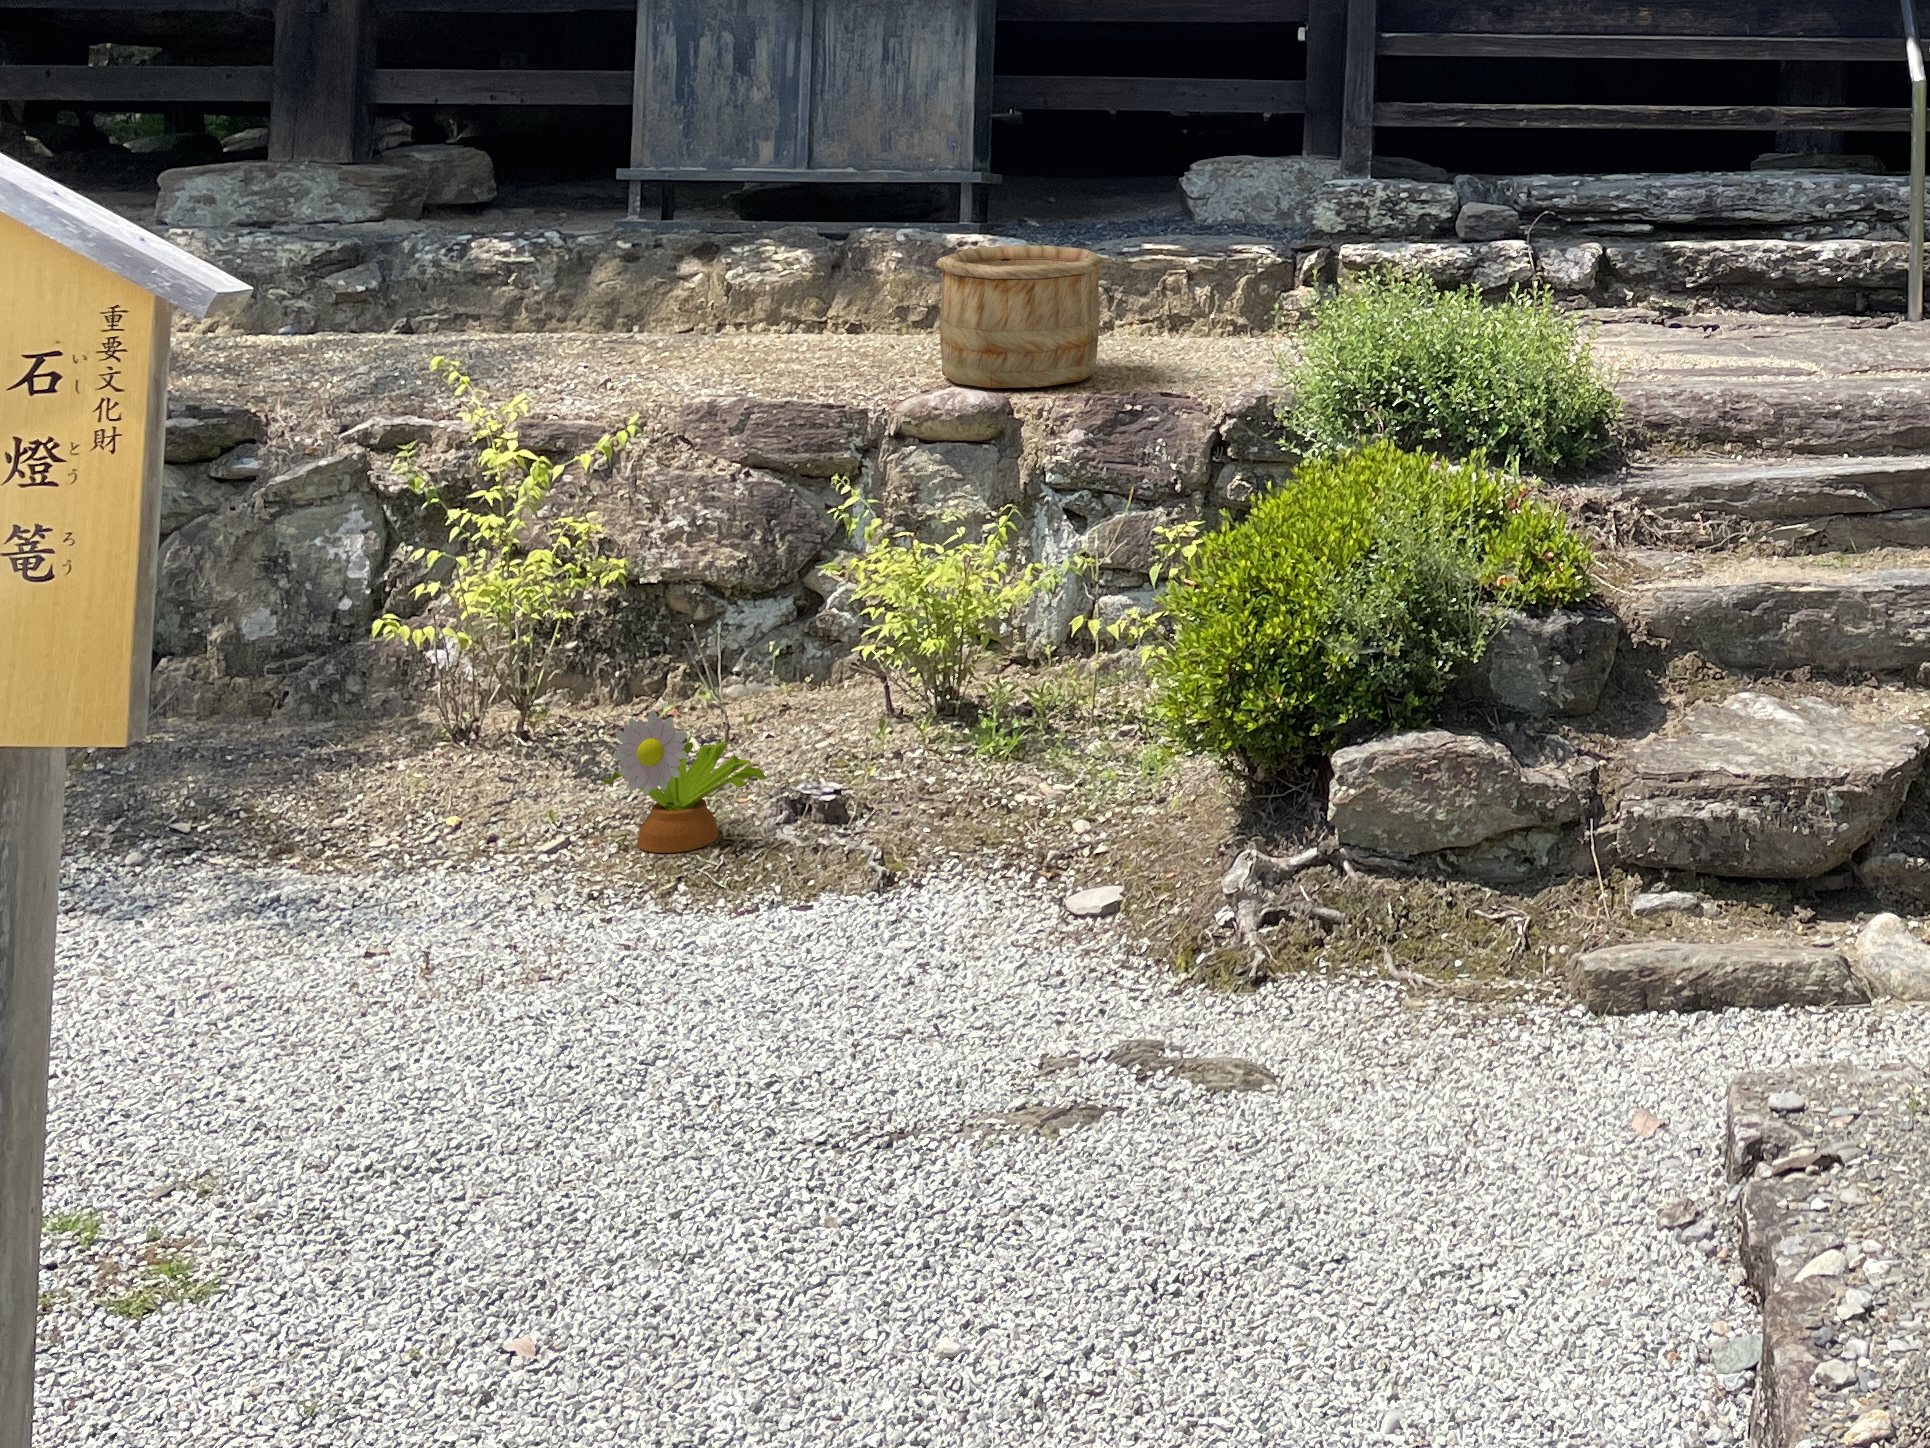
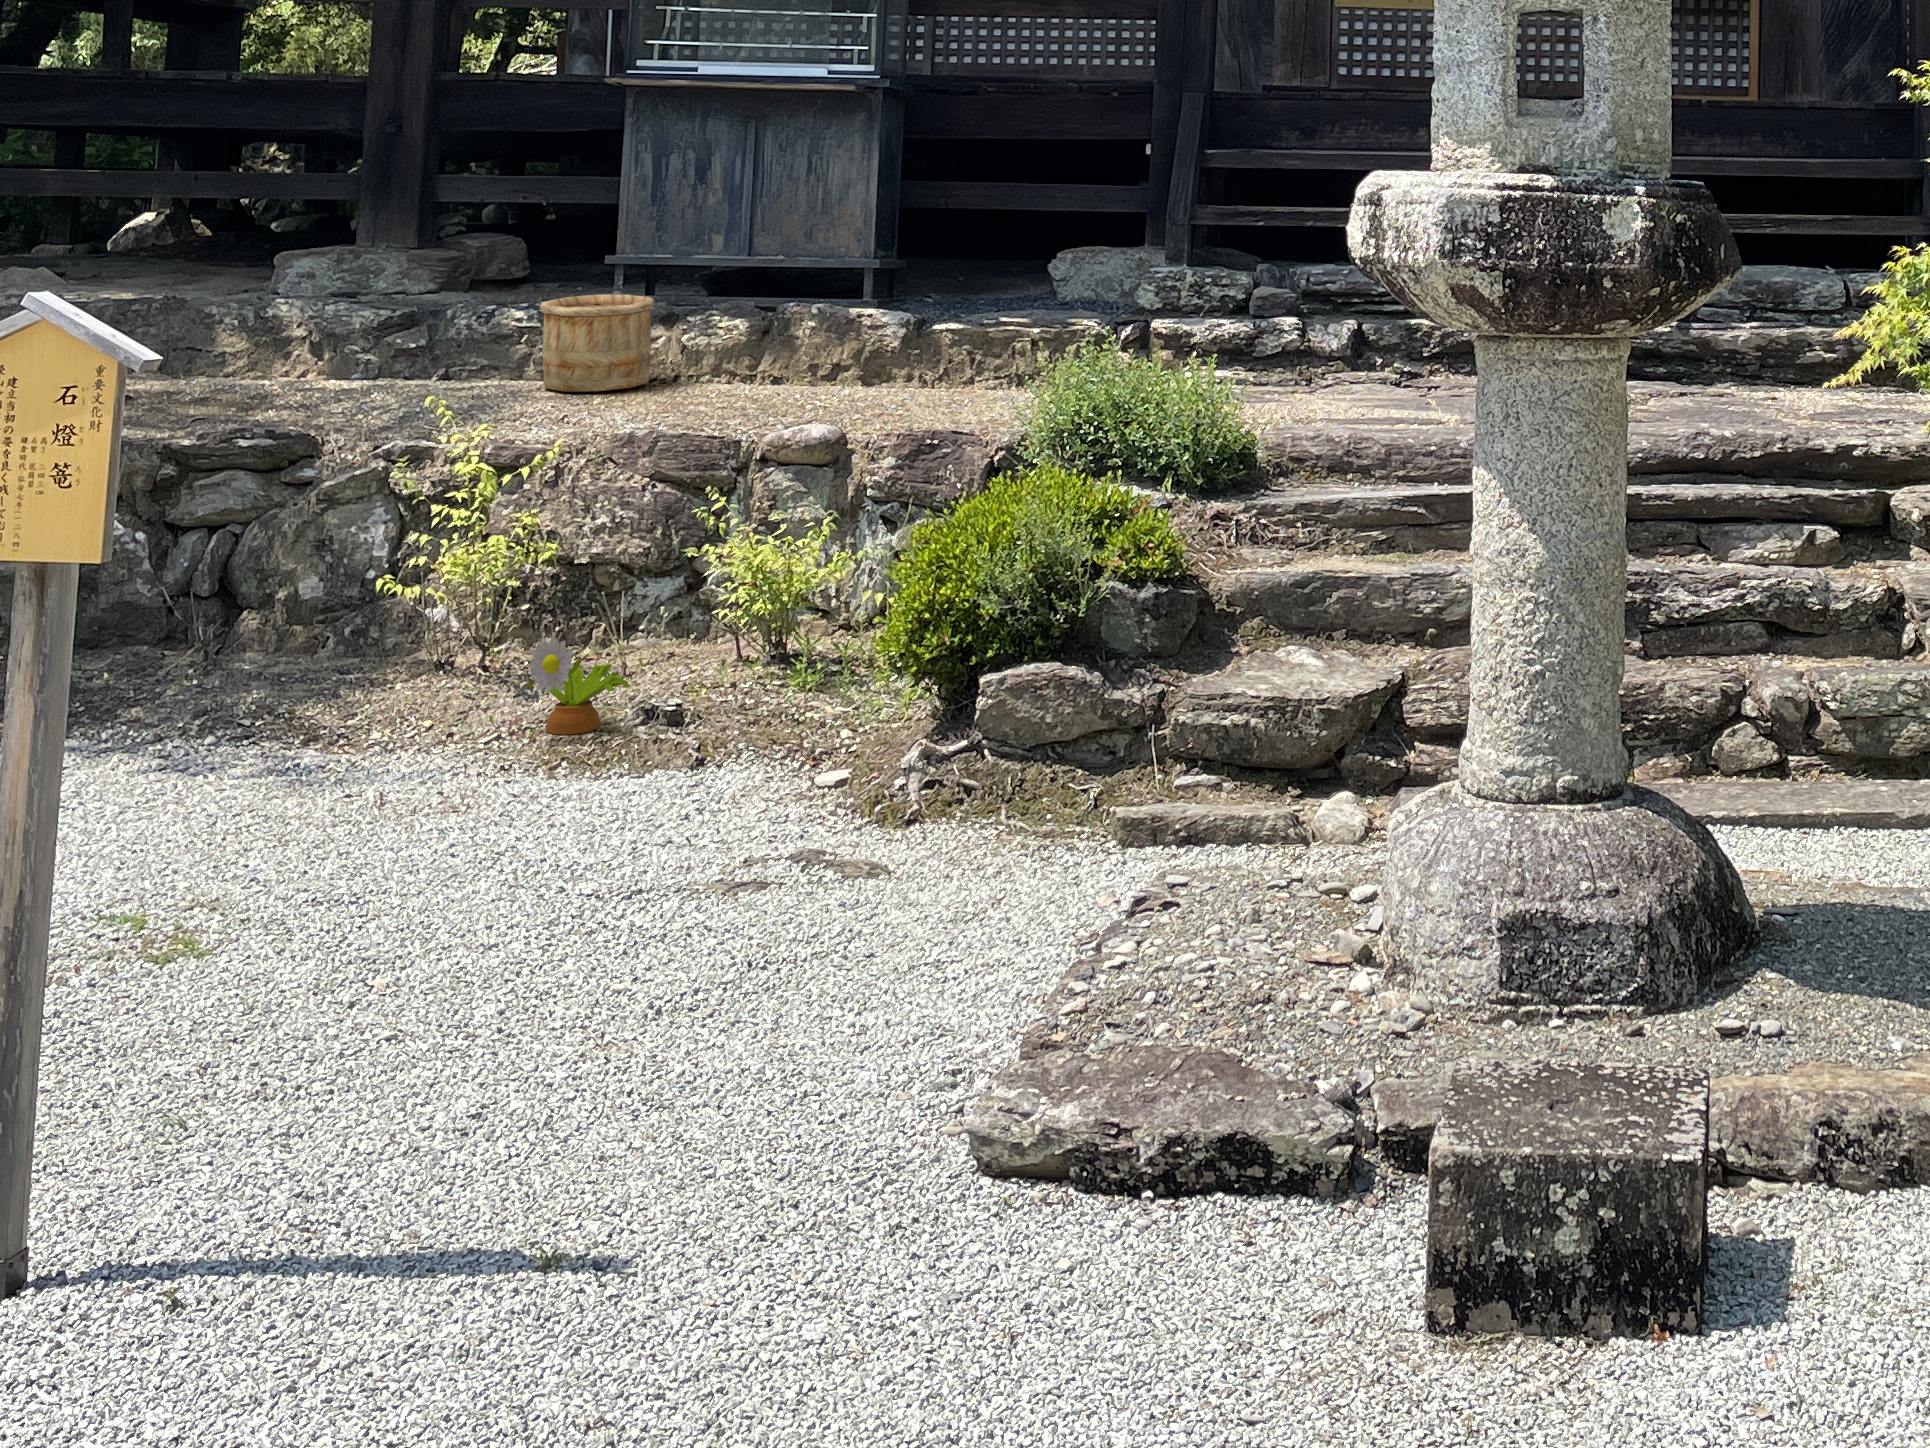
wooden bucket: present [936,245,1104,388] -> present [540,295,654,391]

